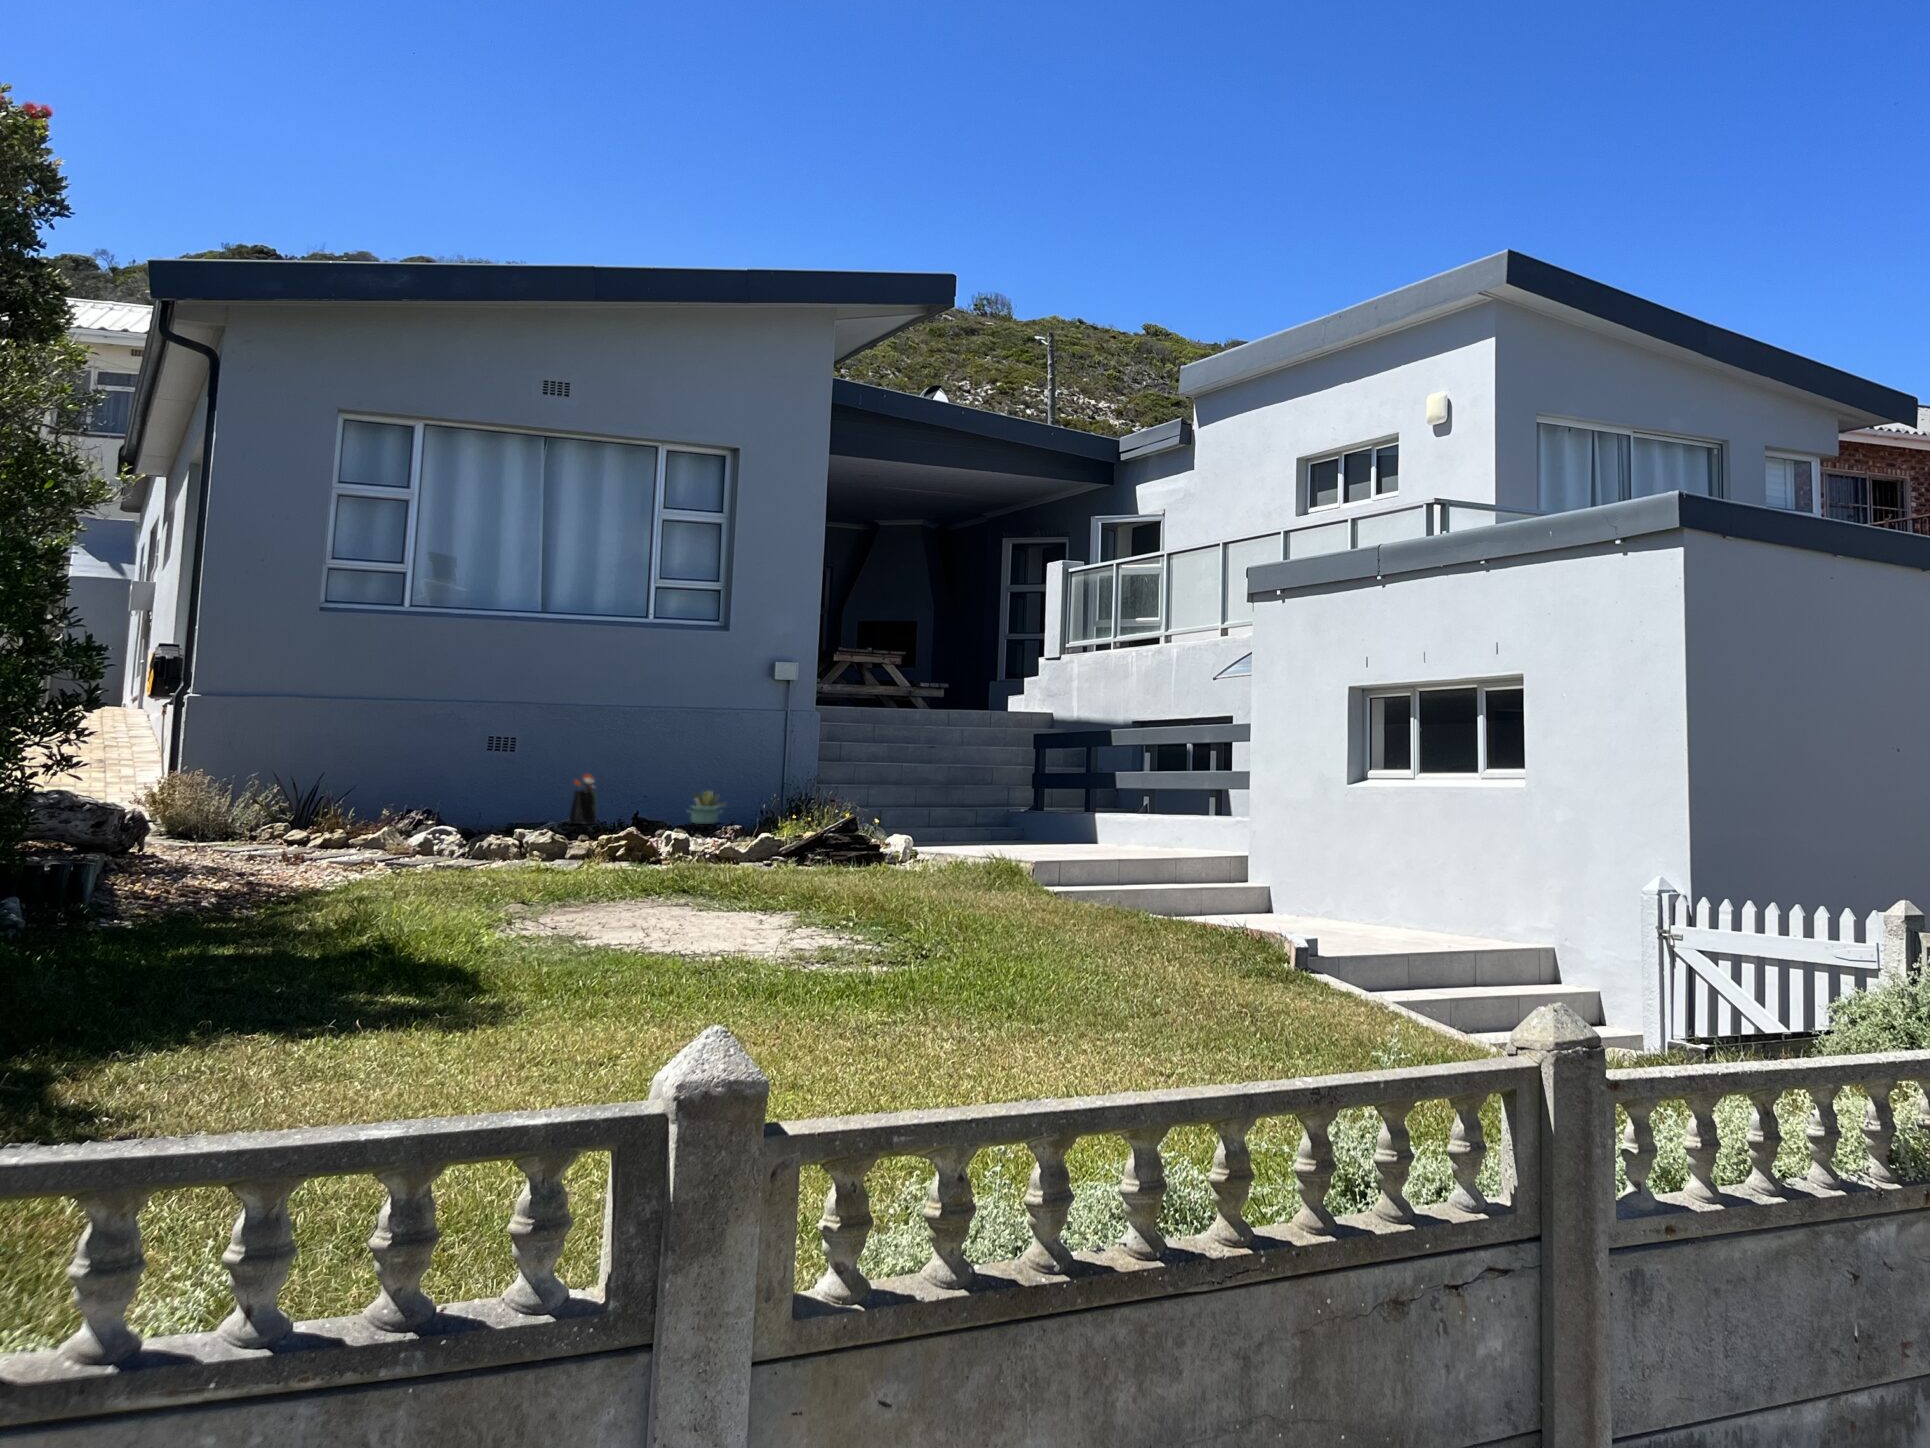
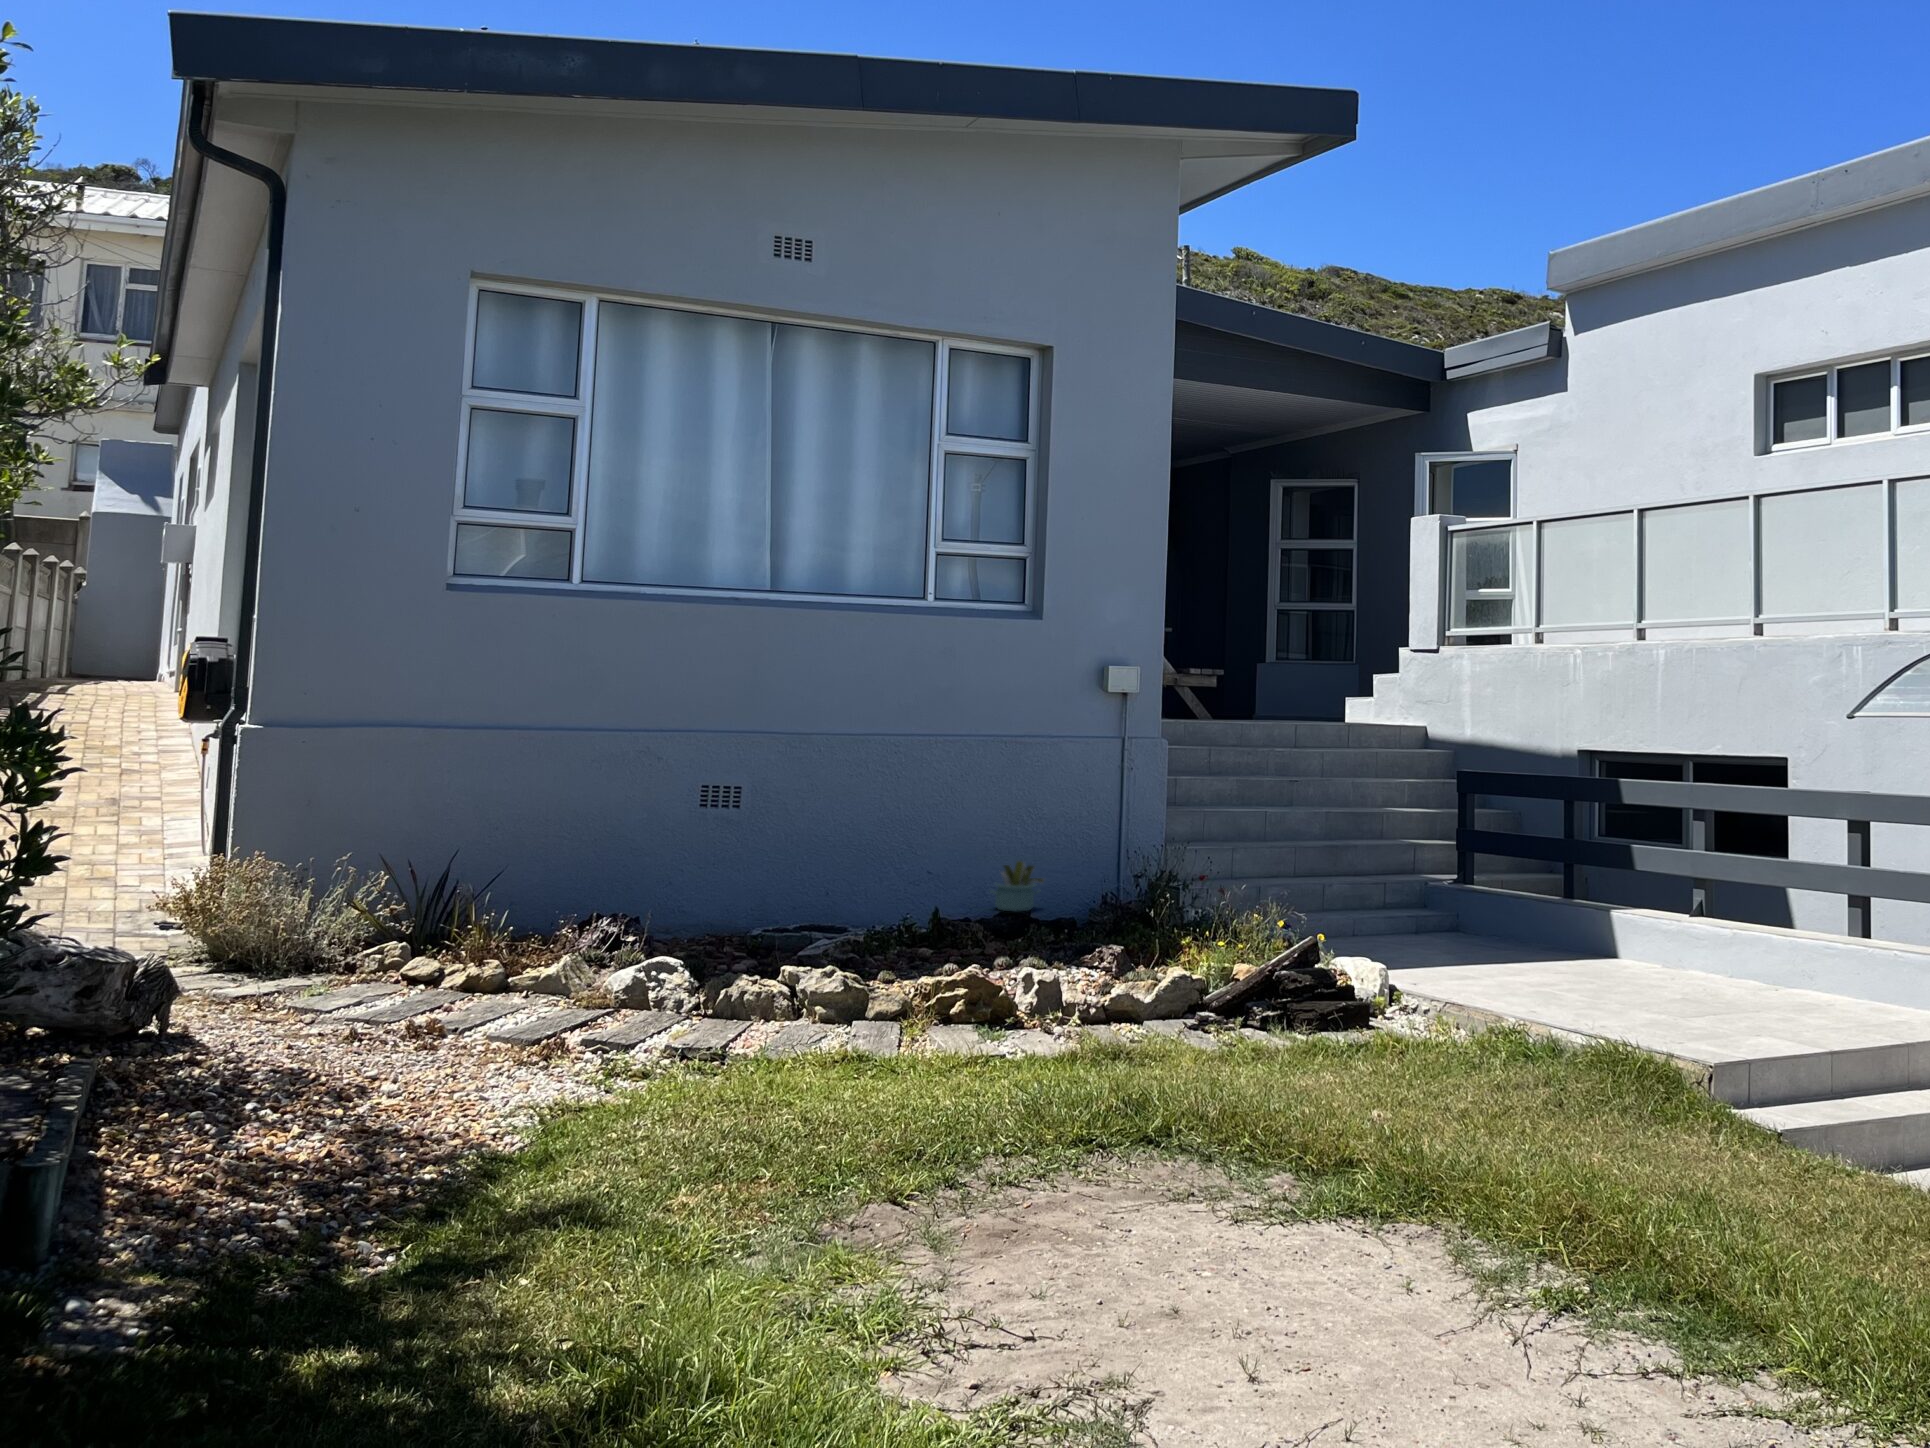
watering can: present [568,774,597,824] -> none [820,837,867,918]

